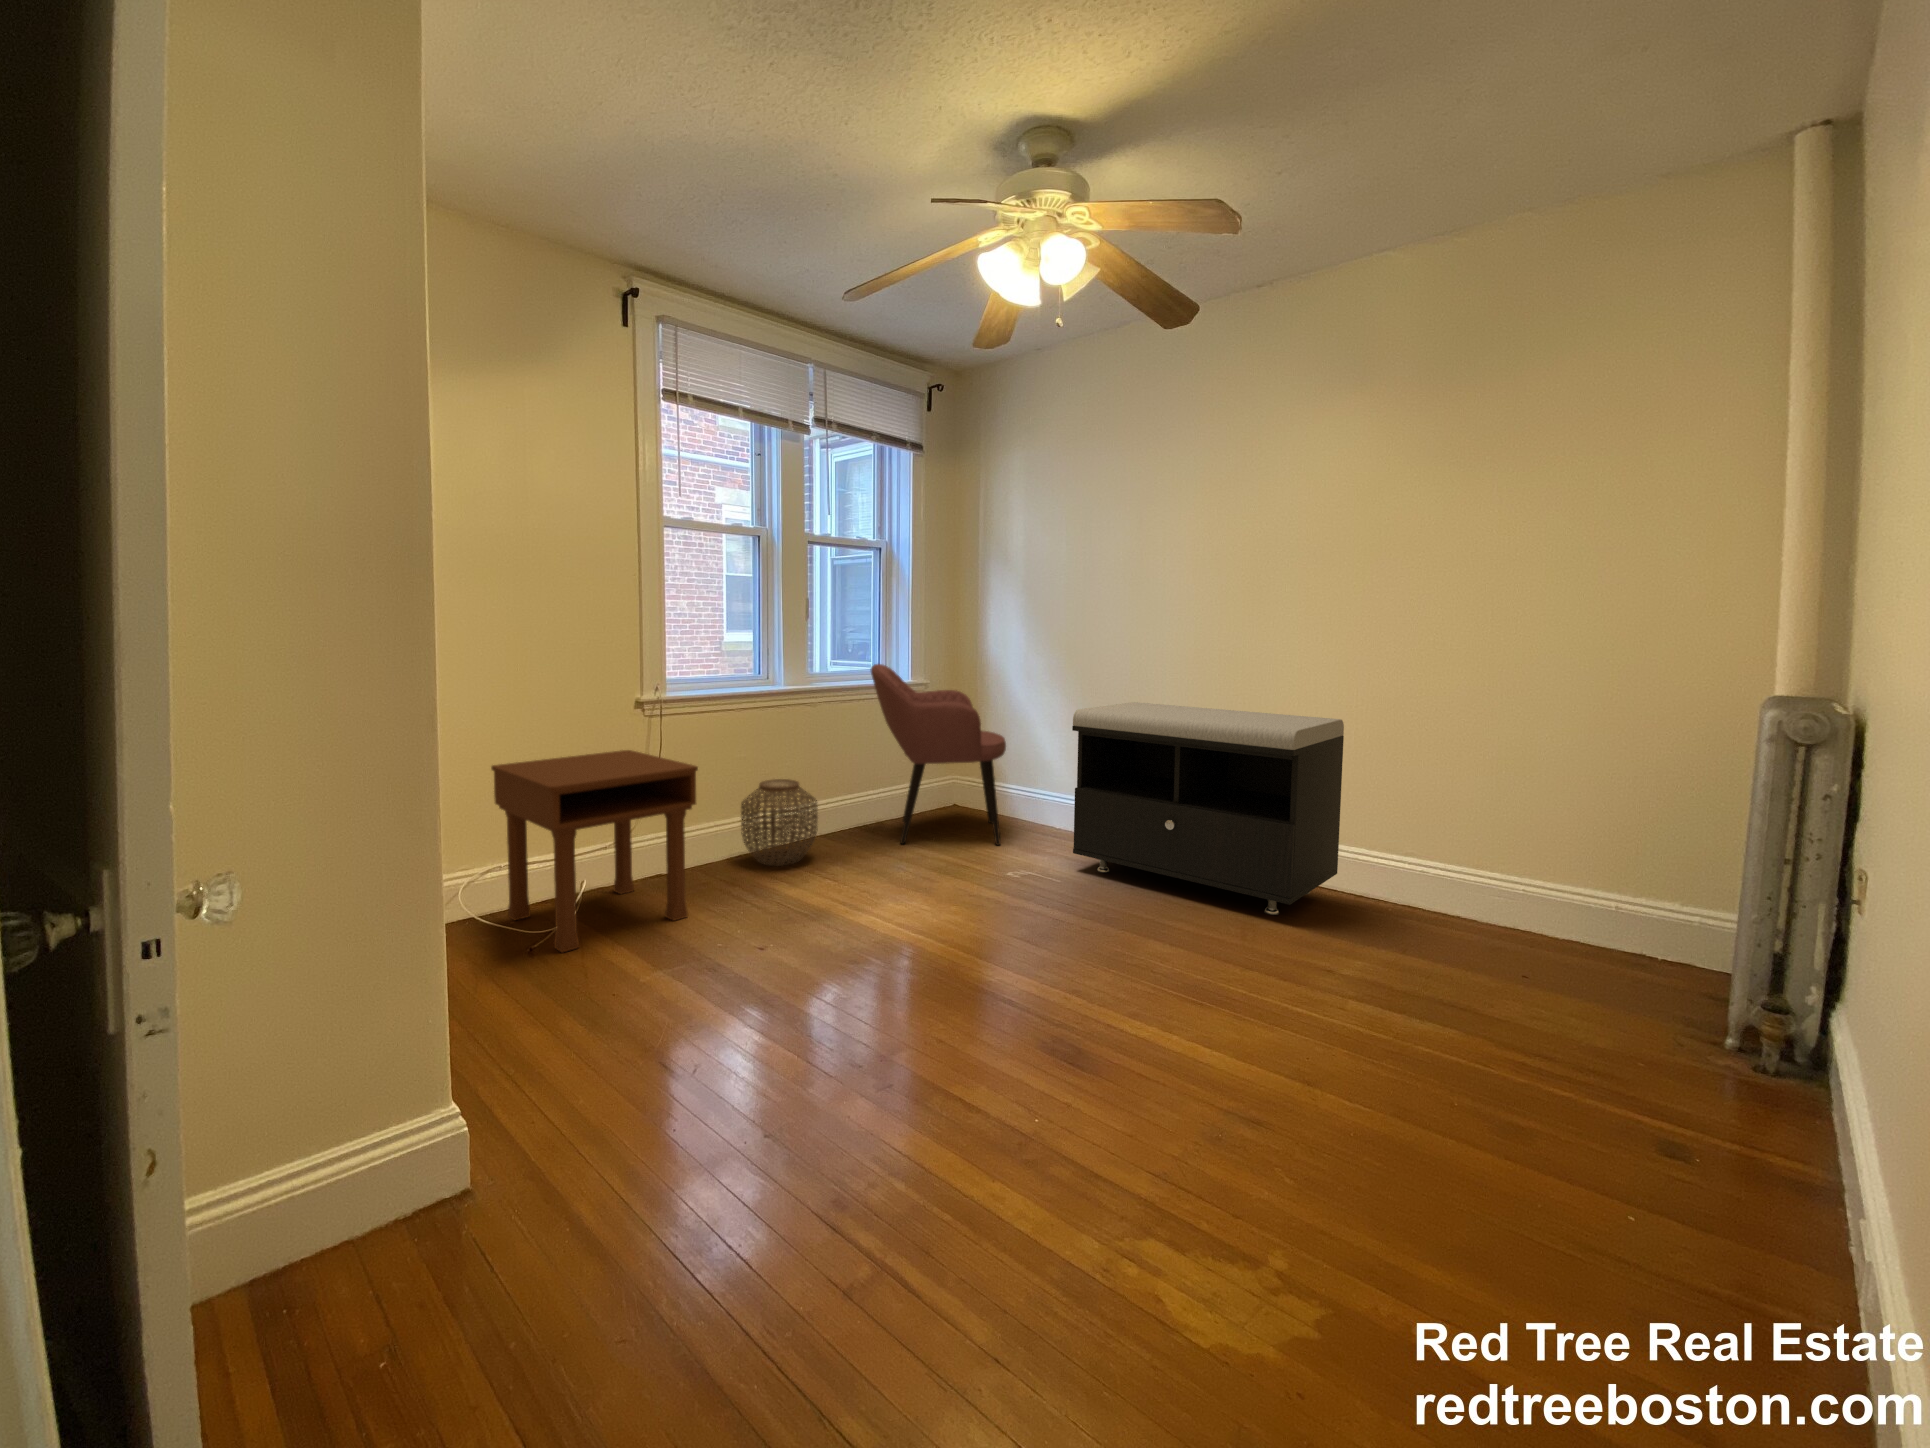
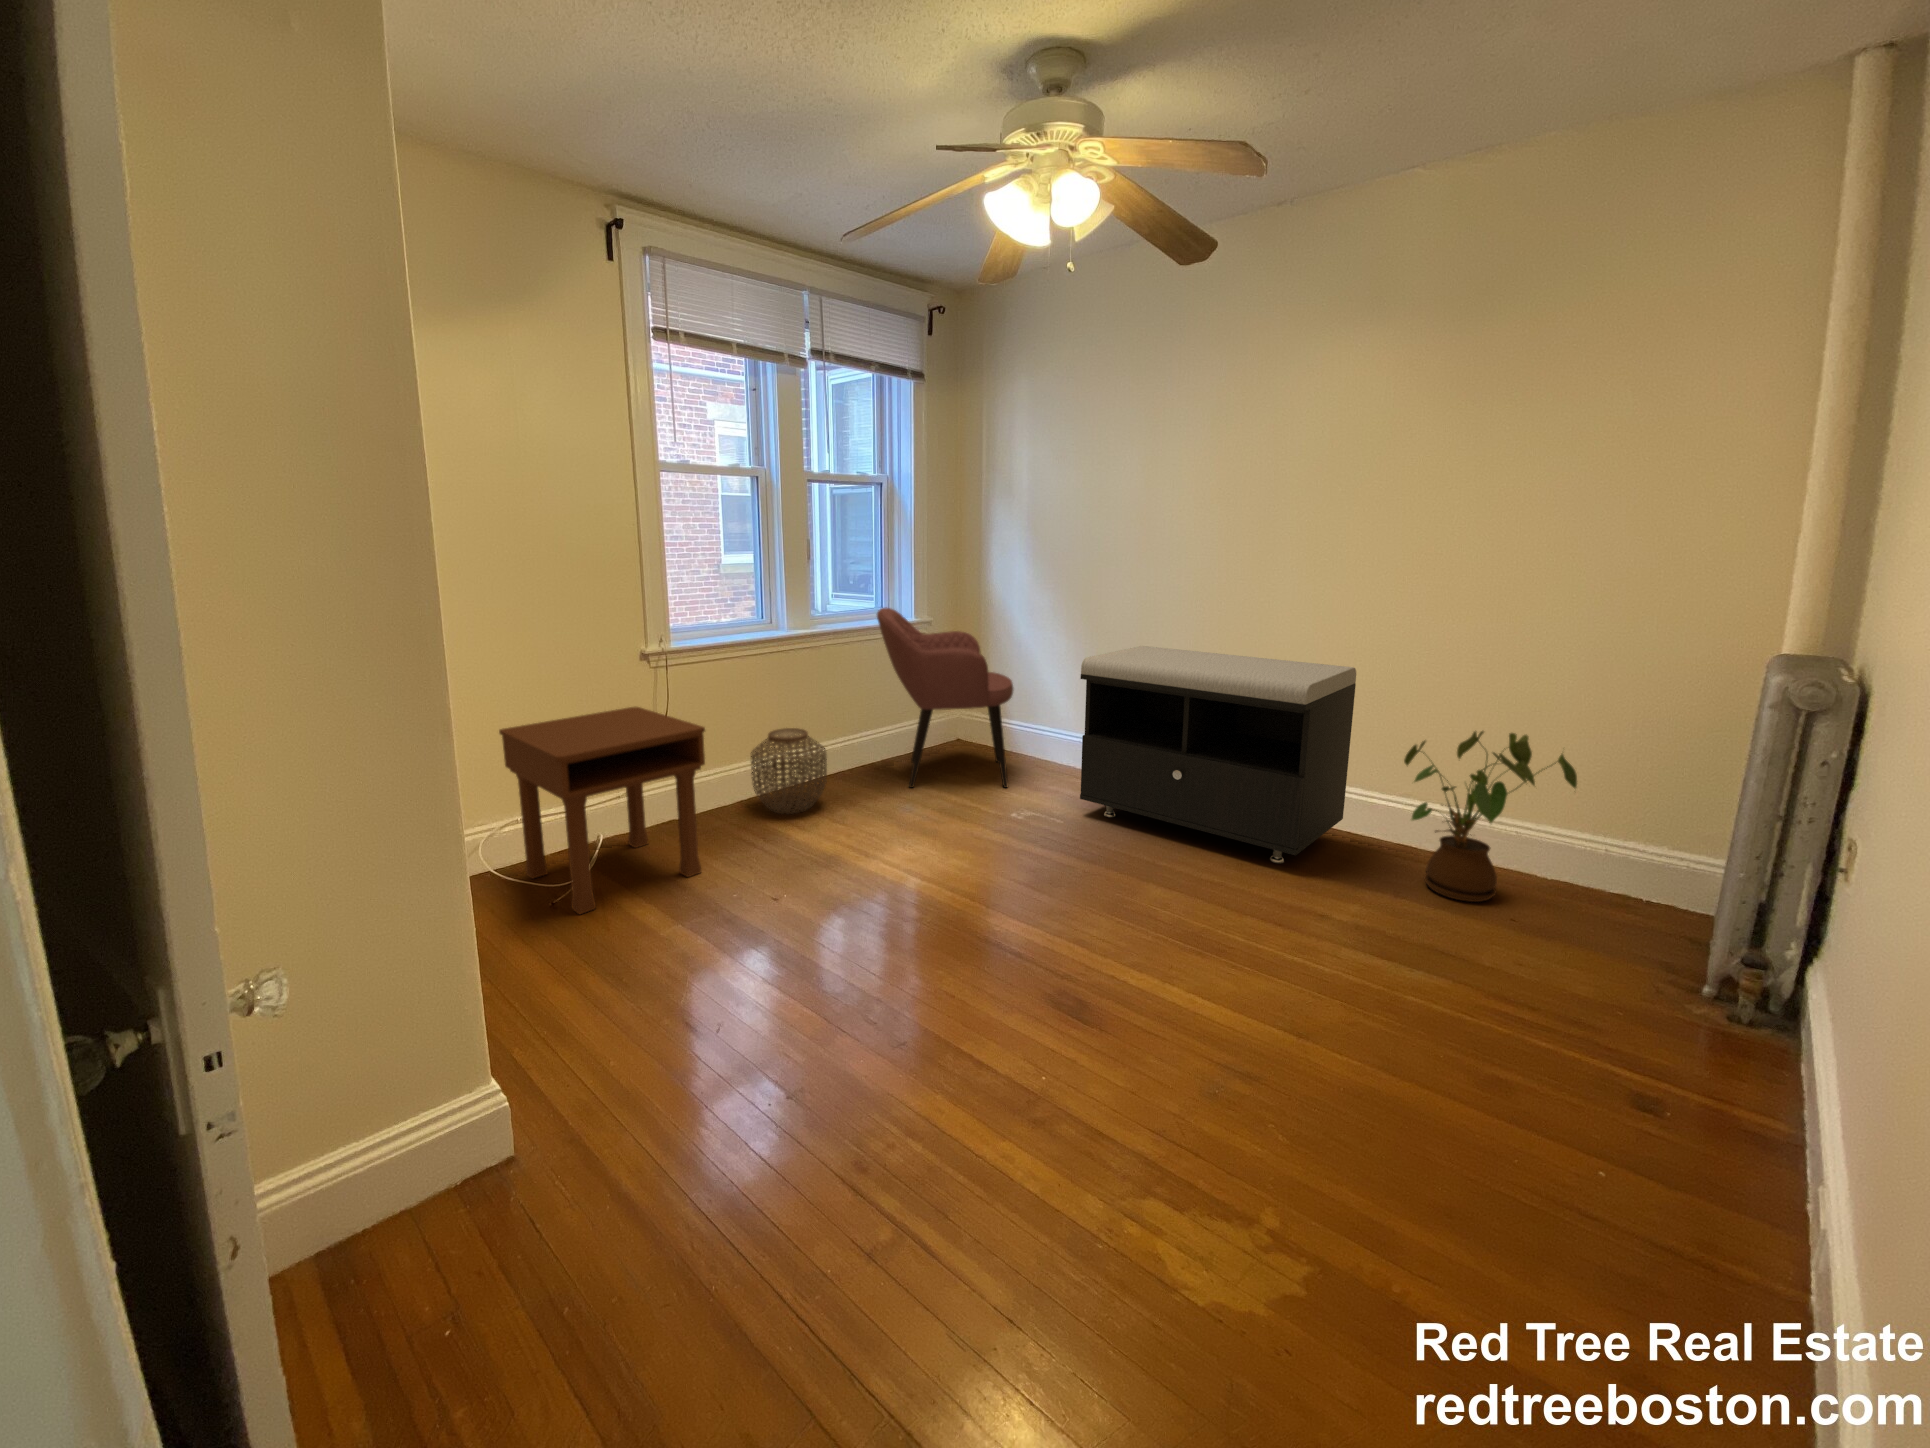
house plant: none [1393,777,1563,951] -> present [1404,731,1577,902]

